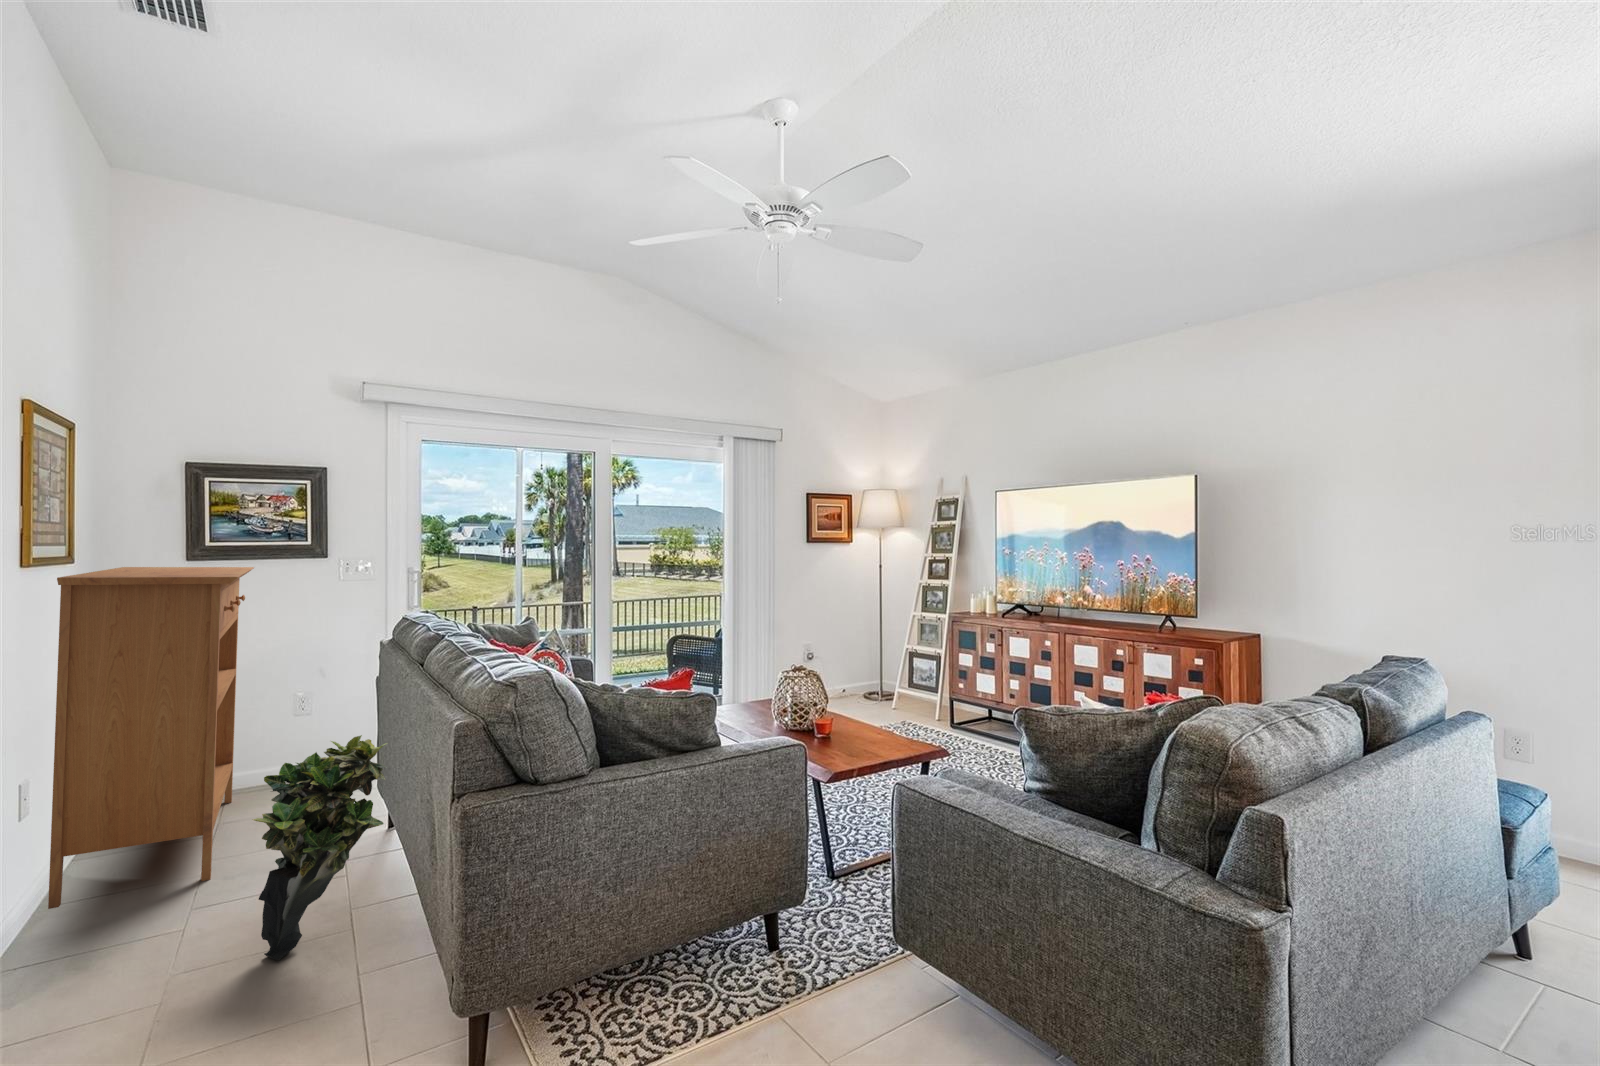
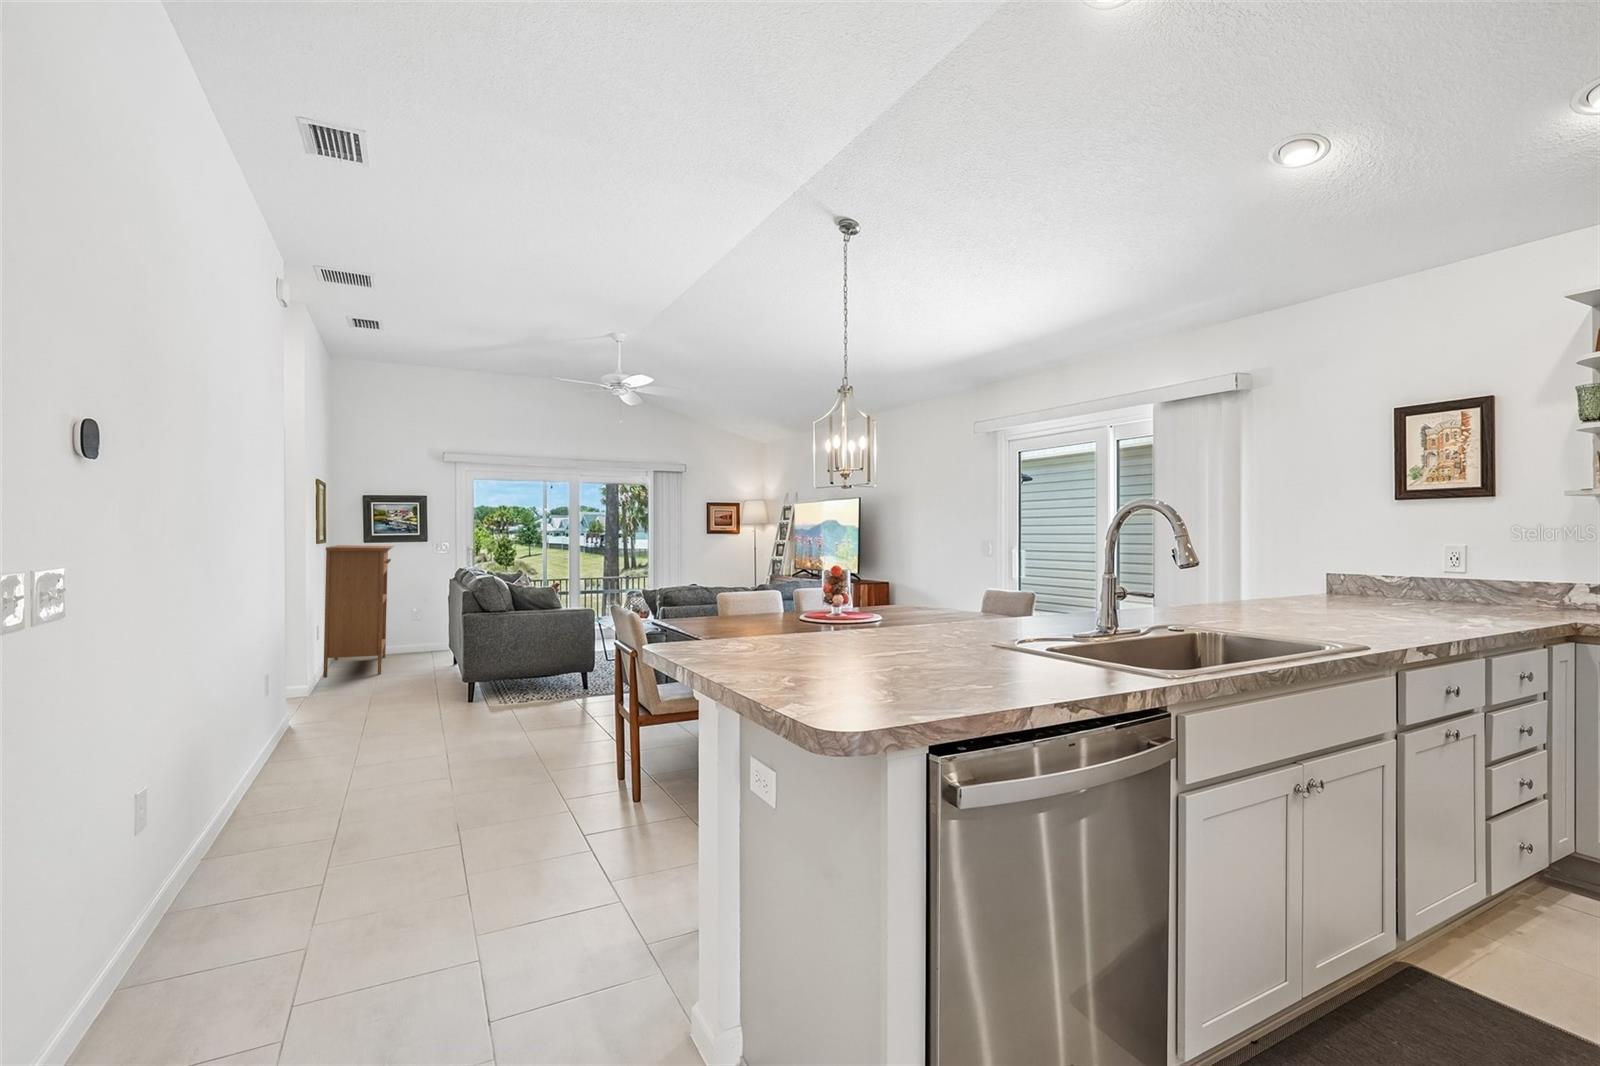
potted plant: present [253,735,387,960] -> none [399,611,449,688]

